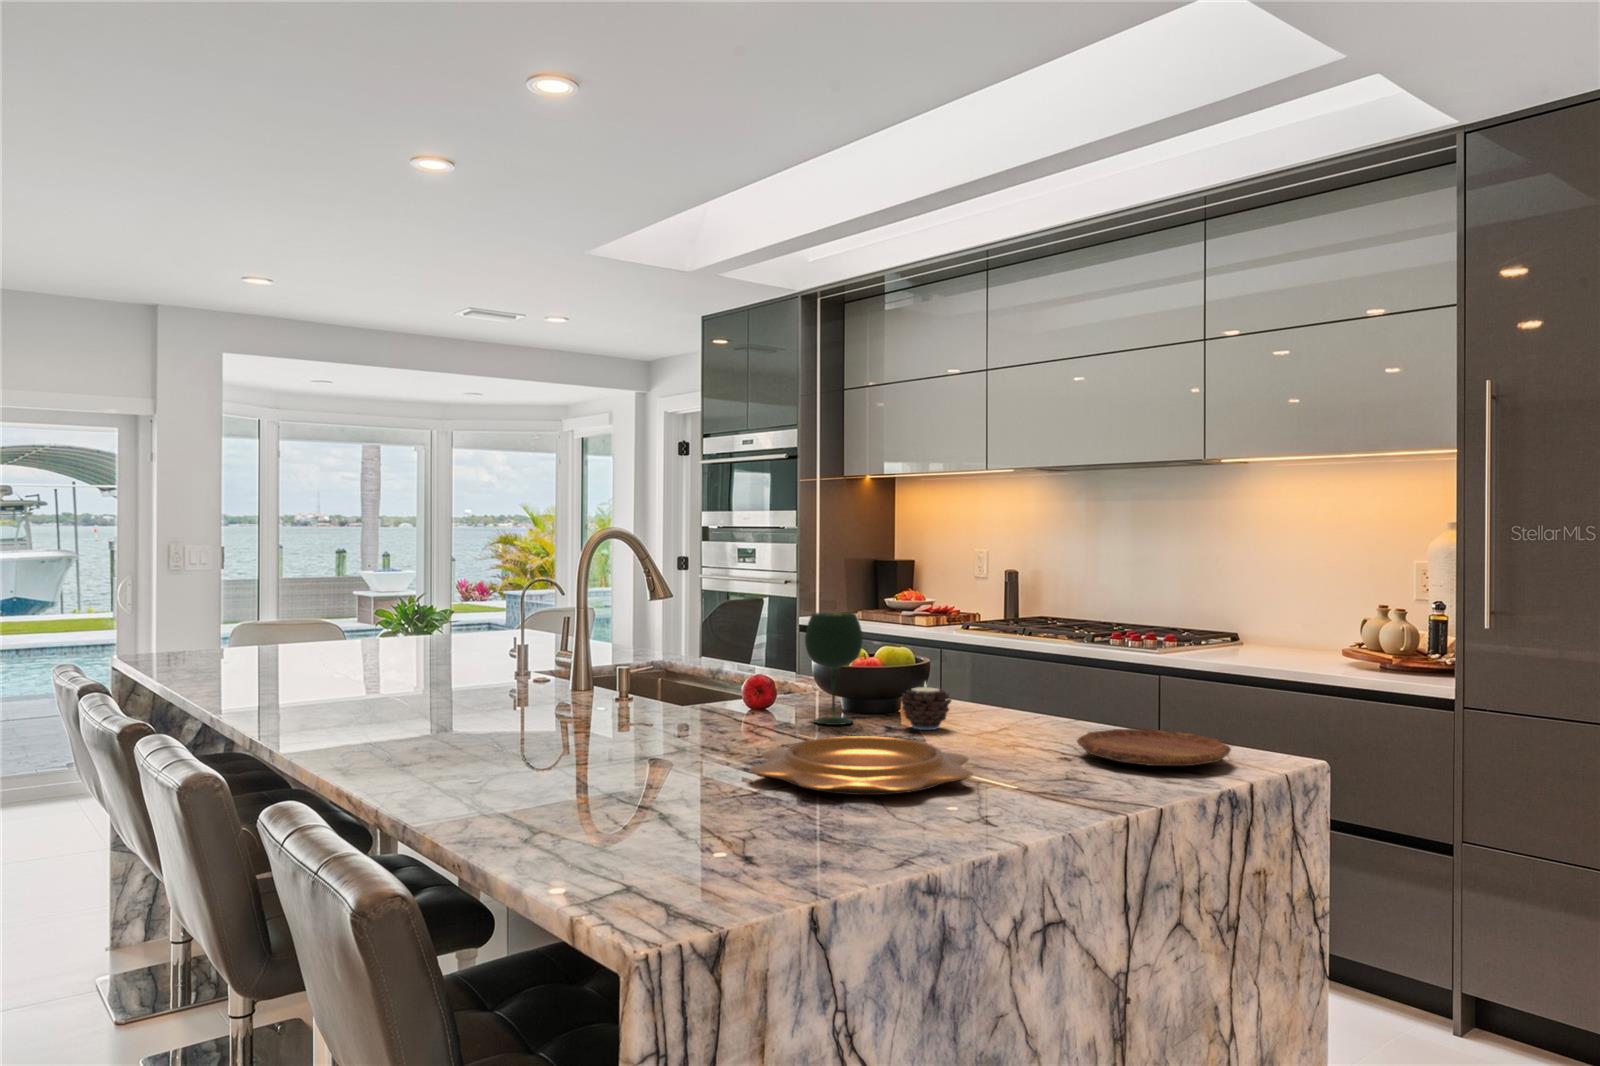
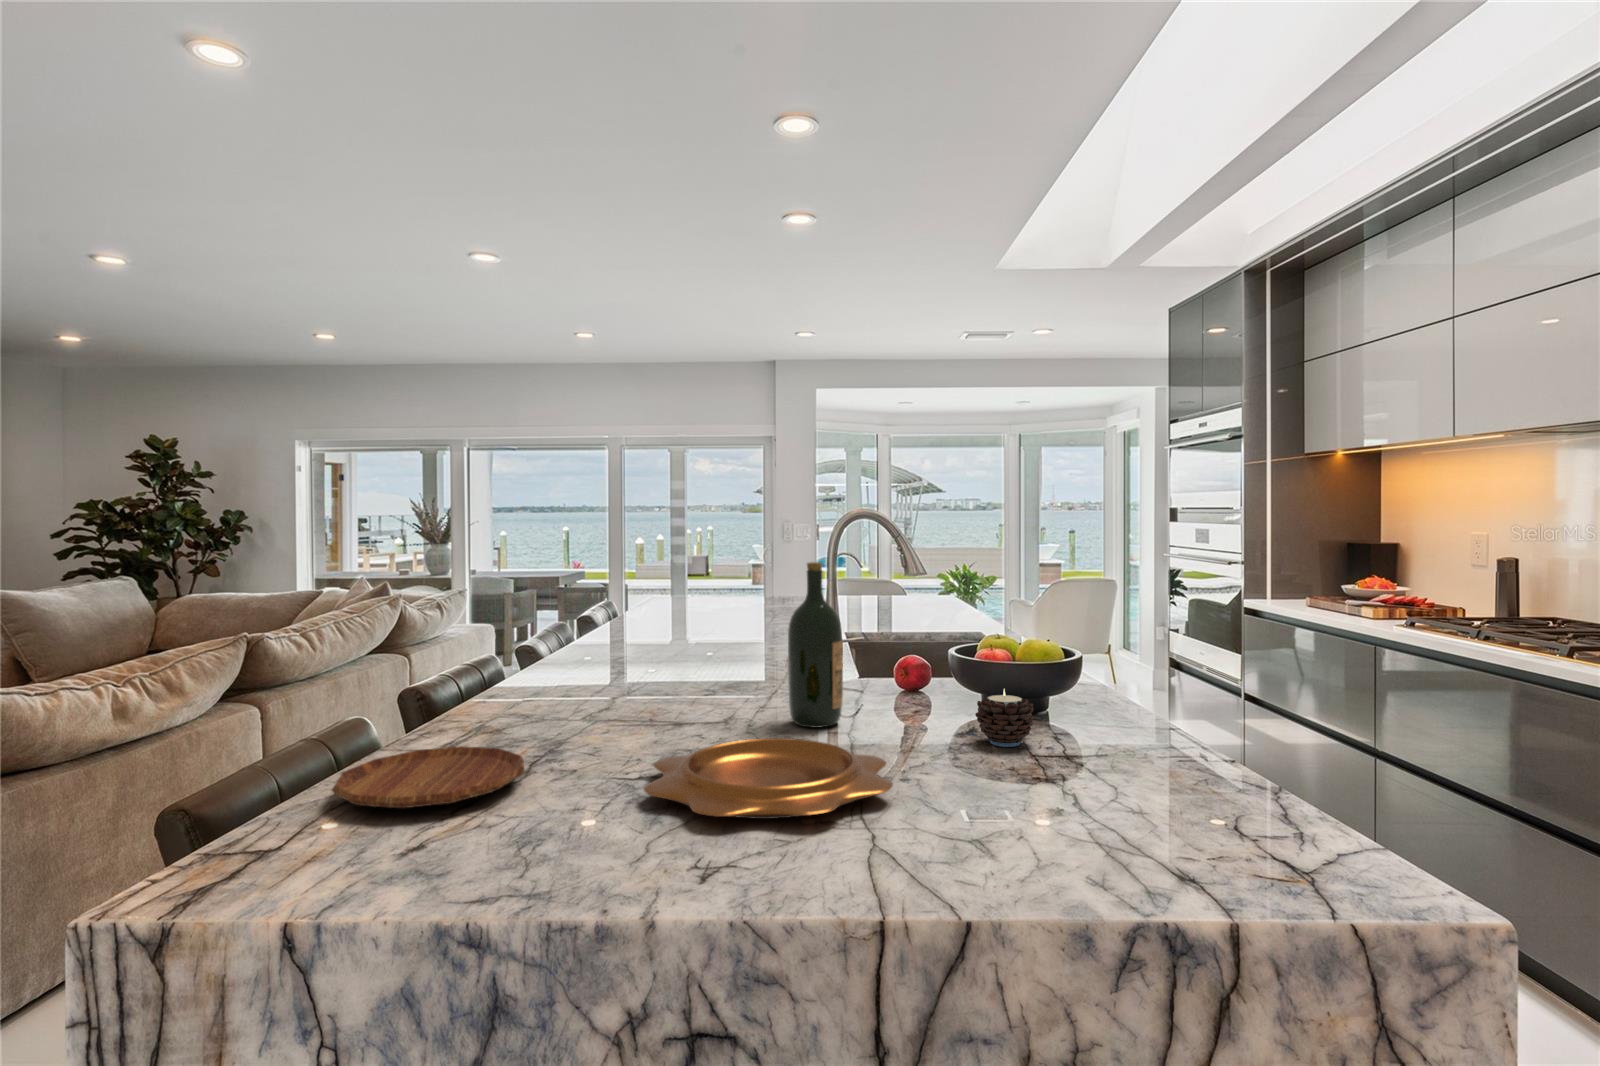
wine bottle: none [727,576,781,738] -> present [788,562,843,728]
wine glass: present [805,612,863,725] -> none [898,602,962,725]
tray: present [1077,729,1231,766] -> present [332,746,525,808]

